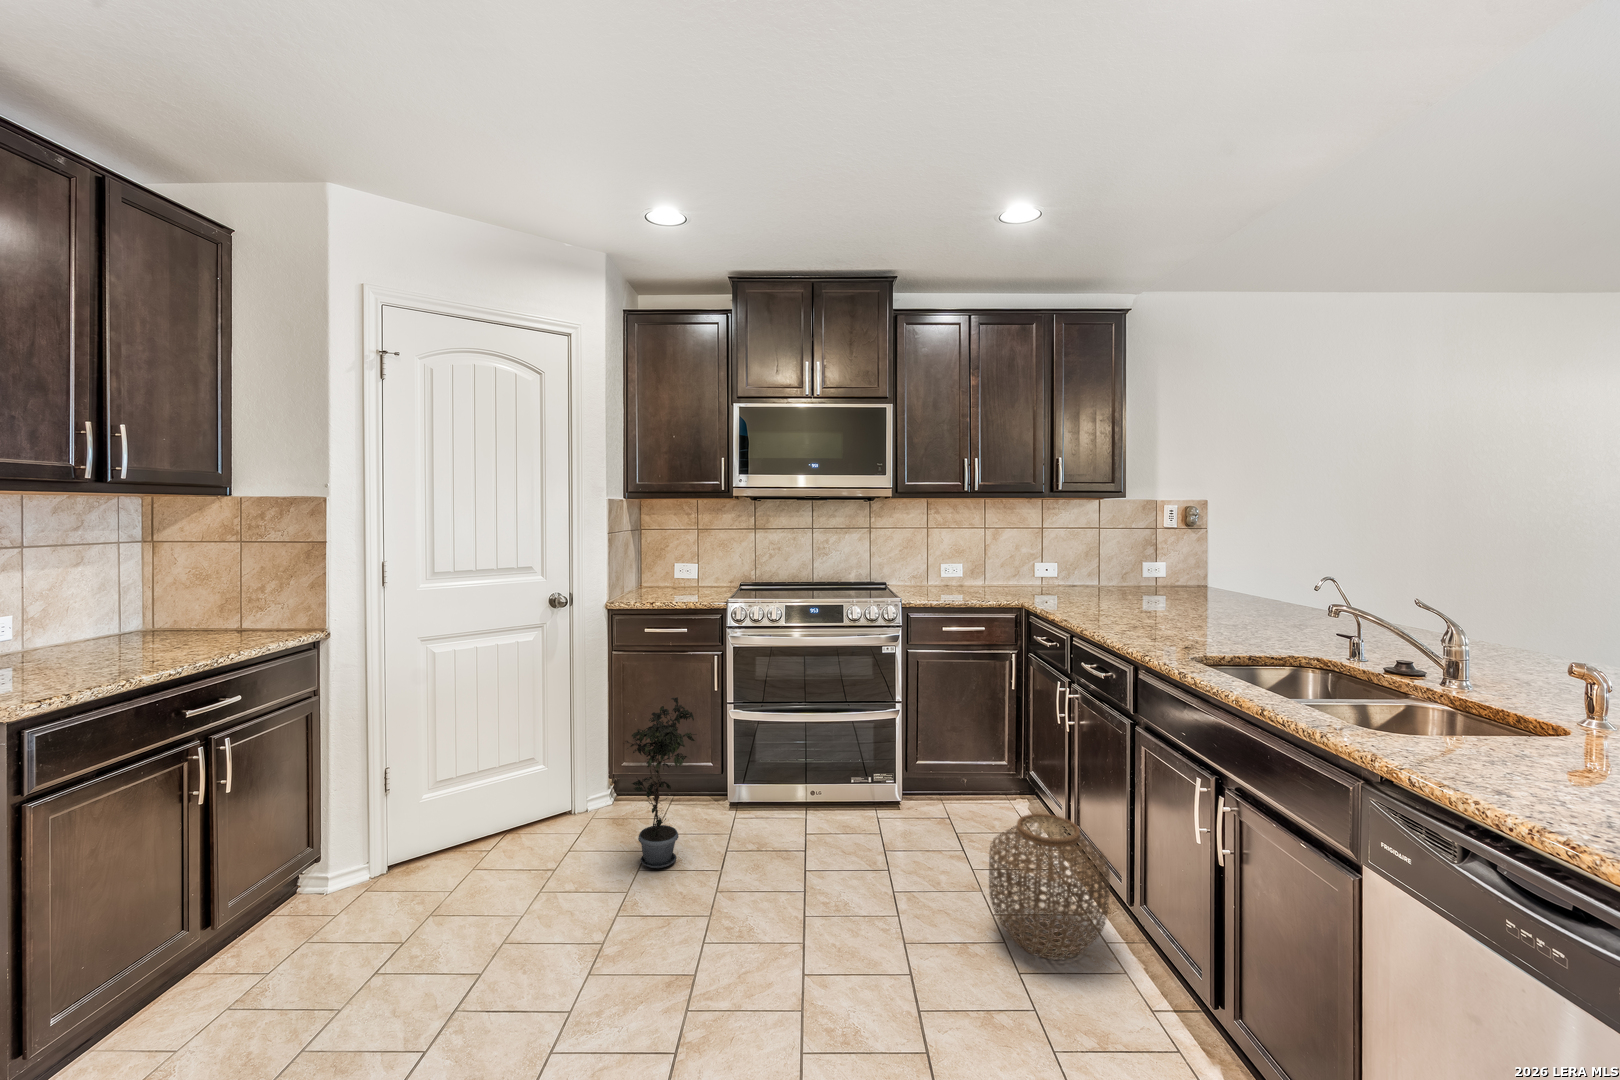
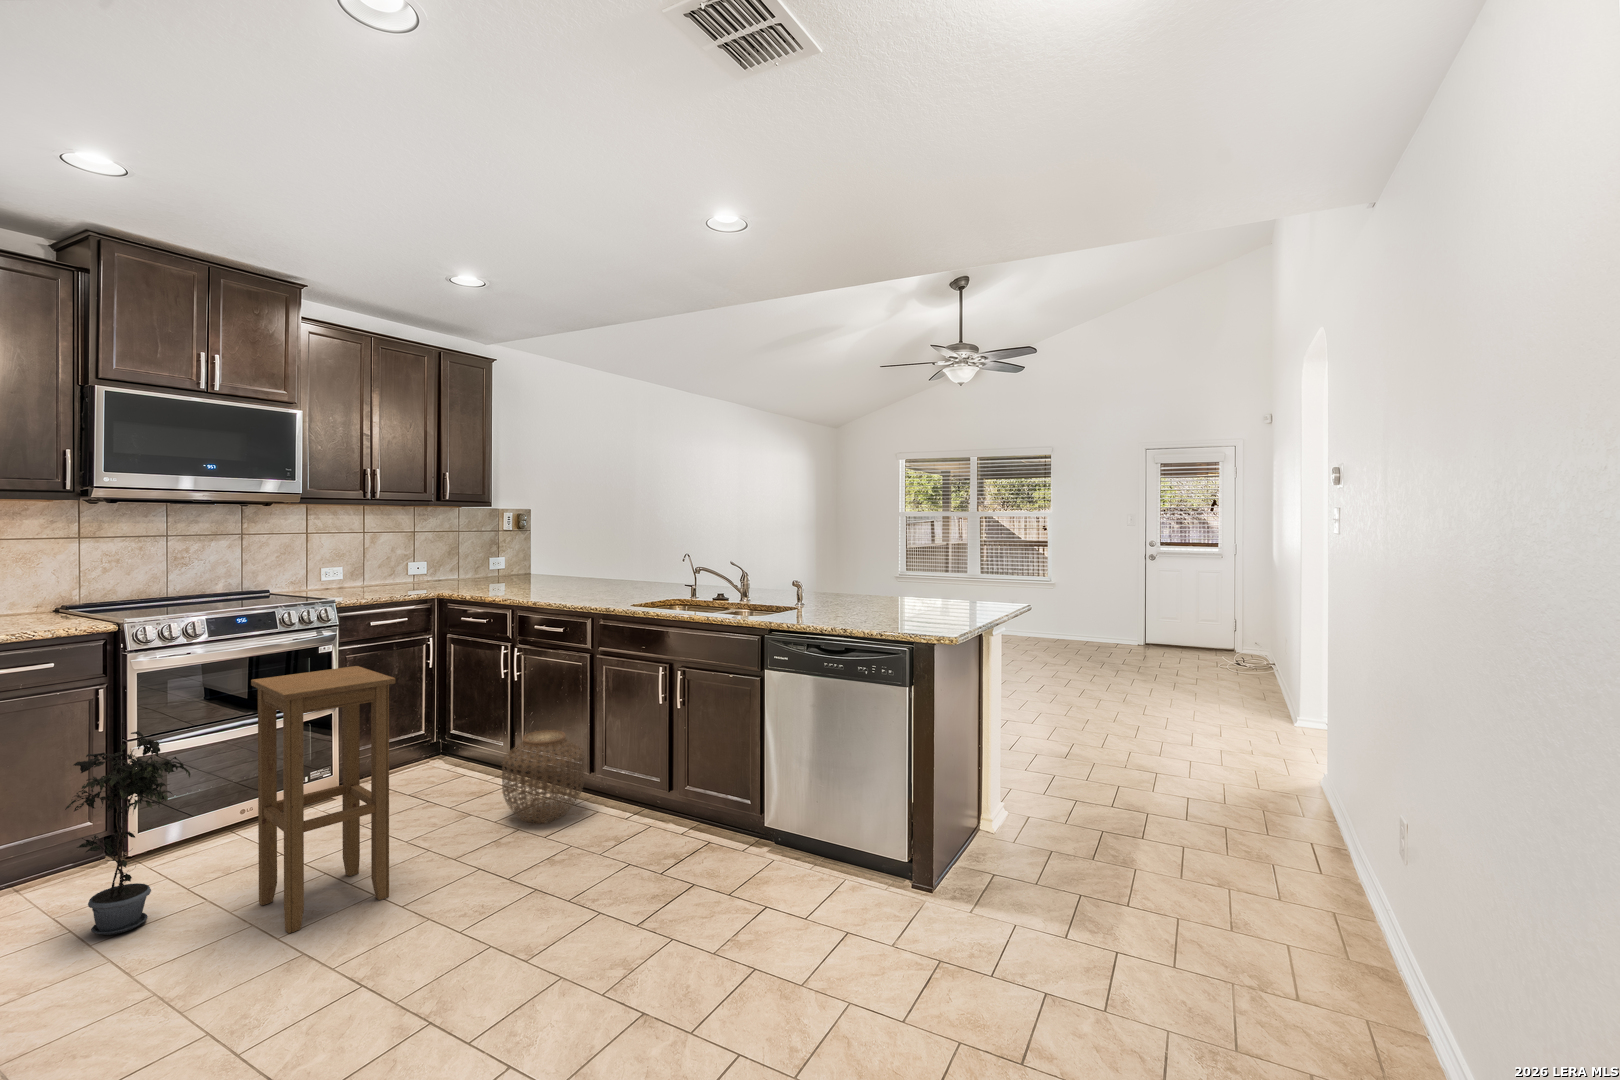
stool: none [693,671,821,957] -> present [251,666,395,933]

